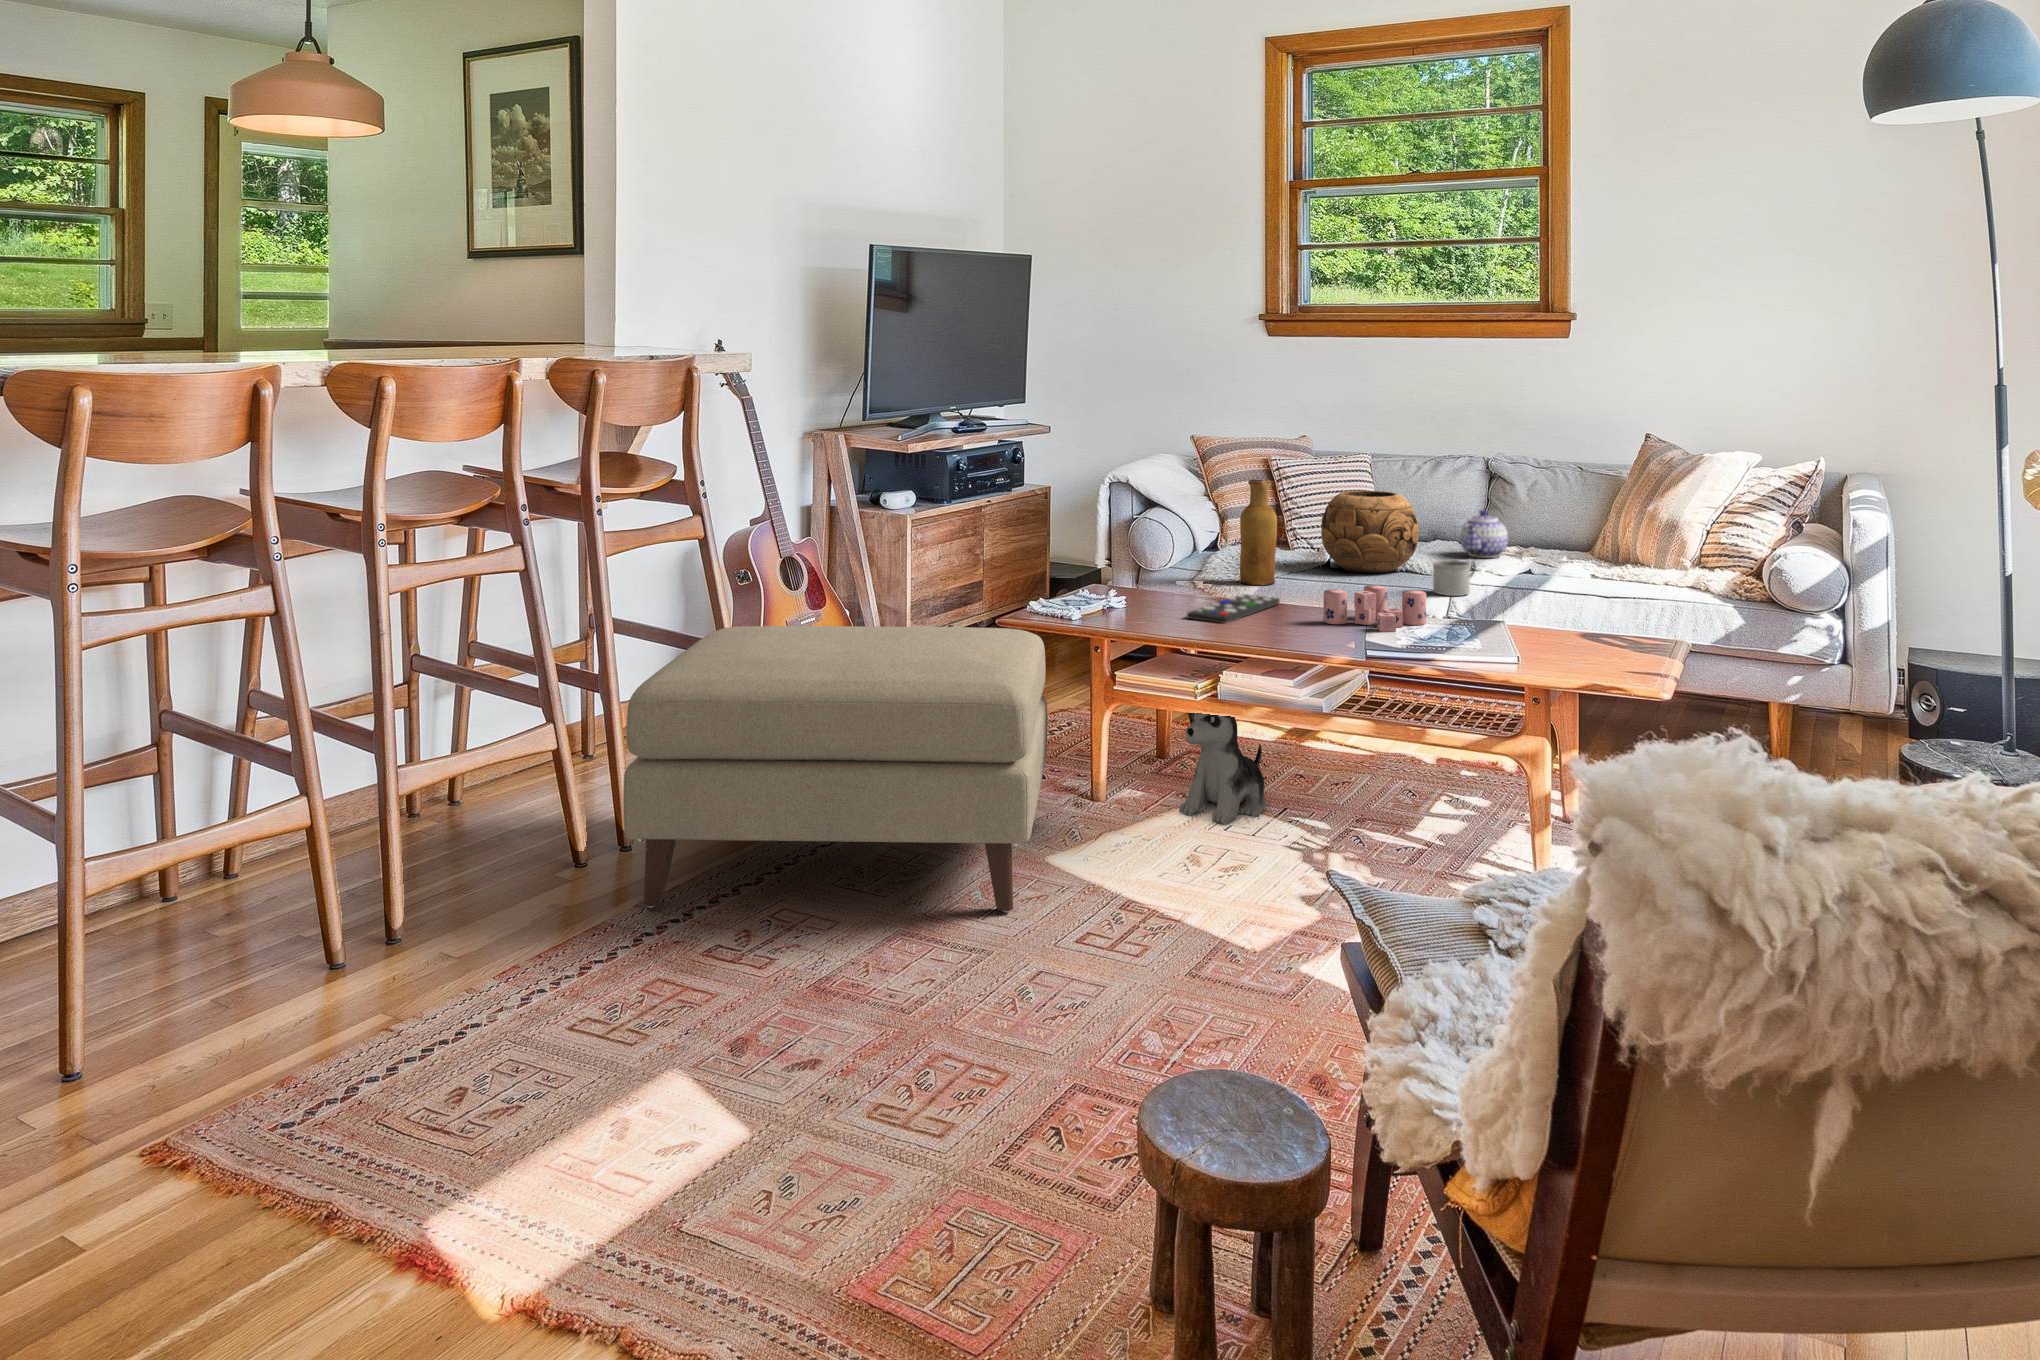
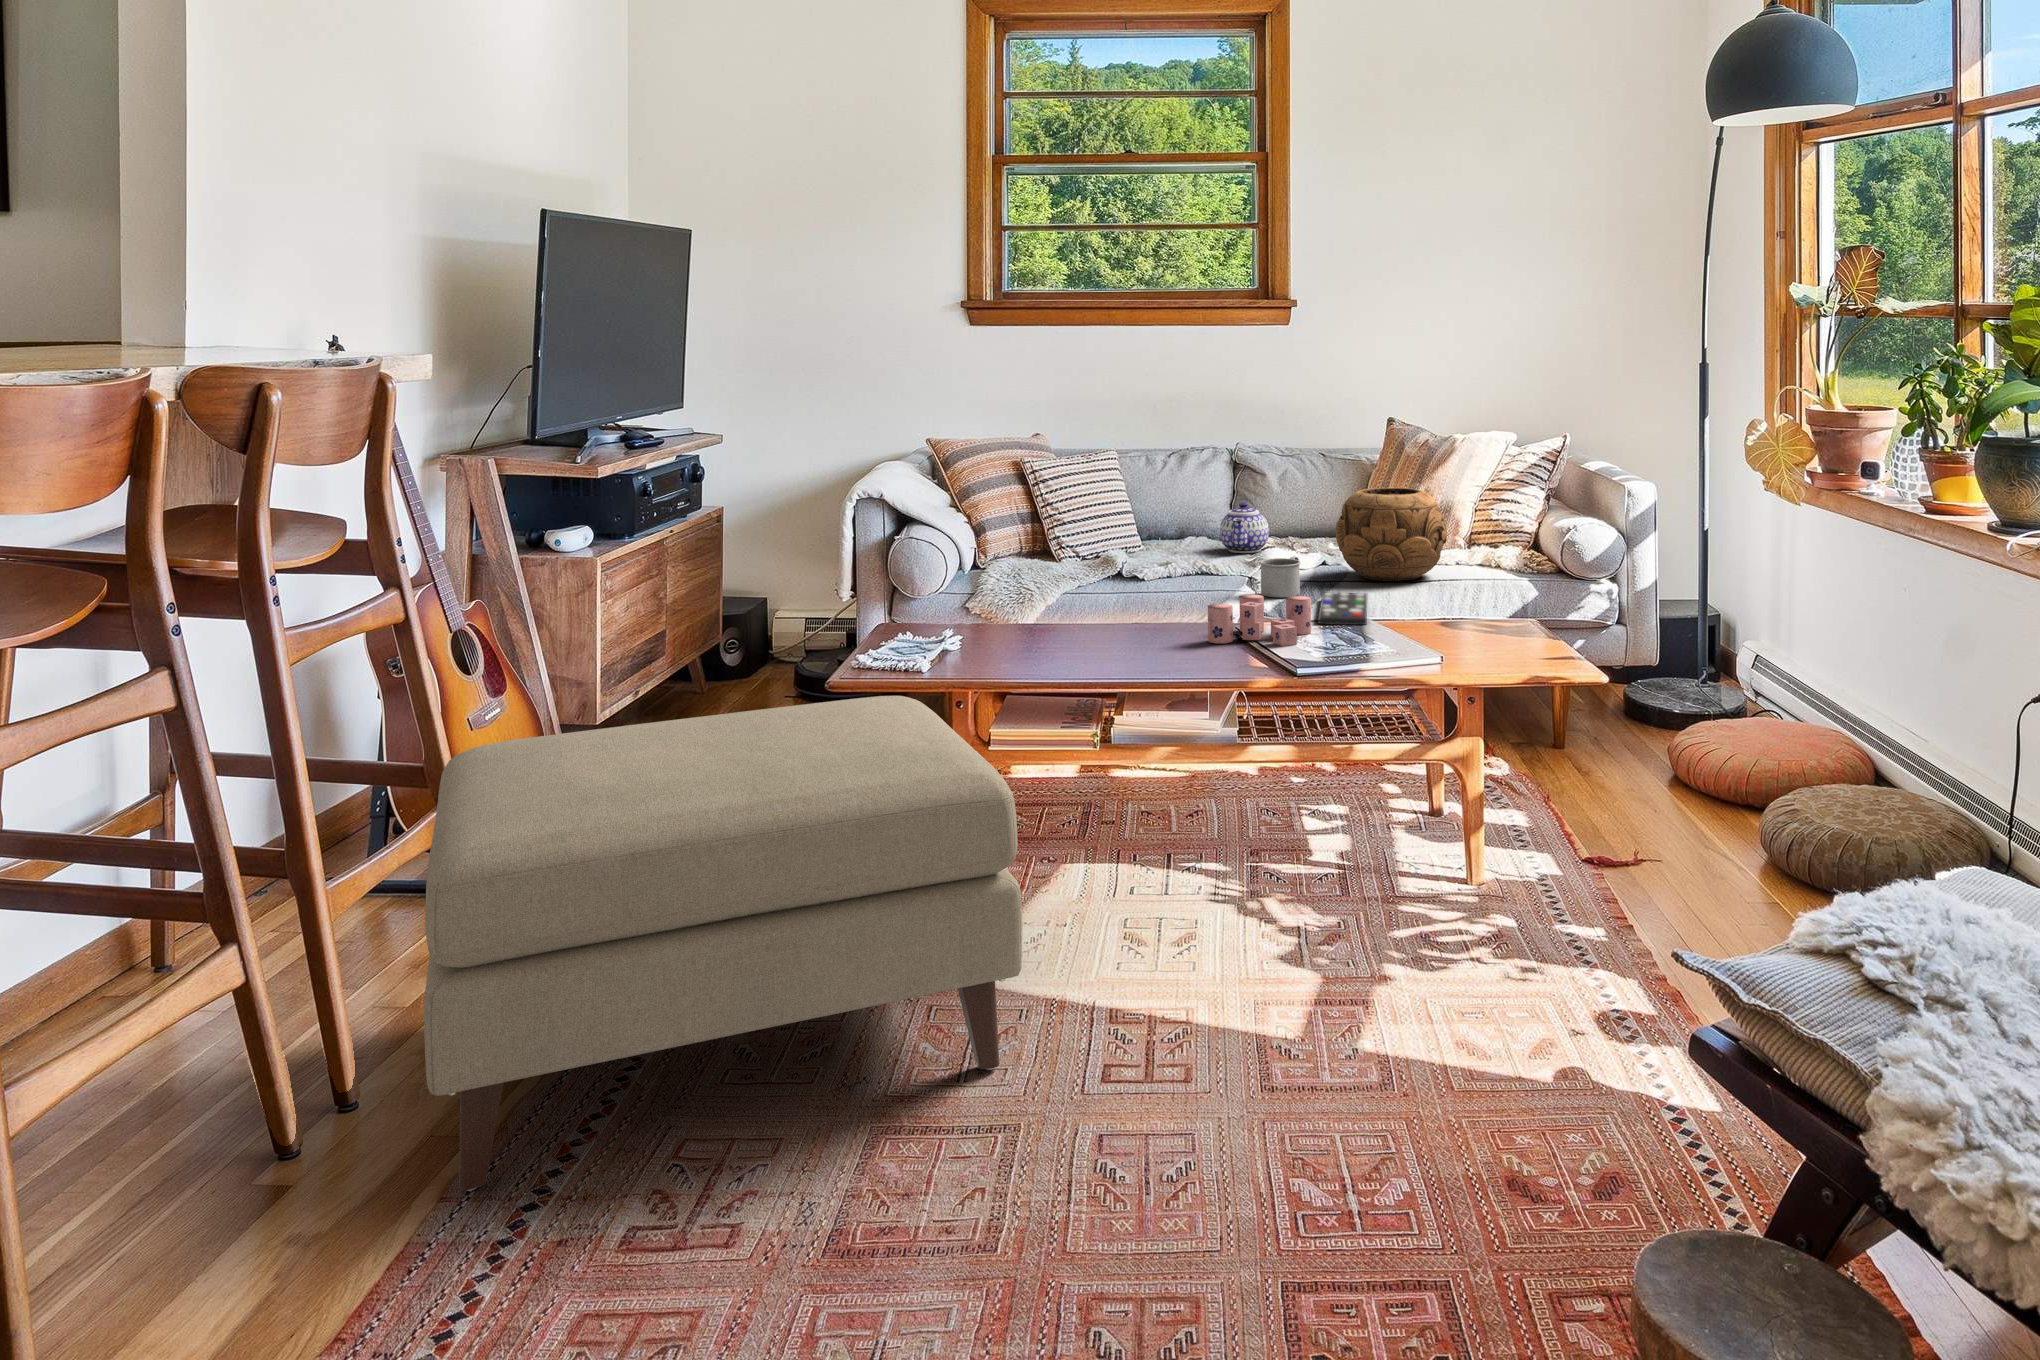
vase: present [1240,479,1277,586] -> none [1044,485,1086,607]
decorative bowl: present [1321,491,1419,573] -> present [1336,488,1447,581]
remote control: present [1187,594,1280,623] -> present [1318,593,1367,625]
plush toy: present [1179,713,1266,824] -> none [1075,734,1172,895]

